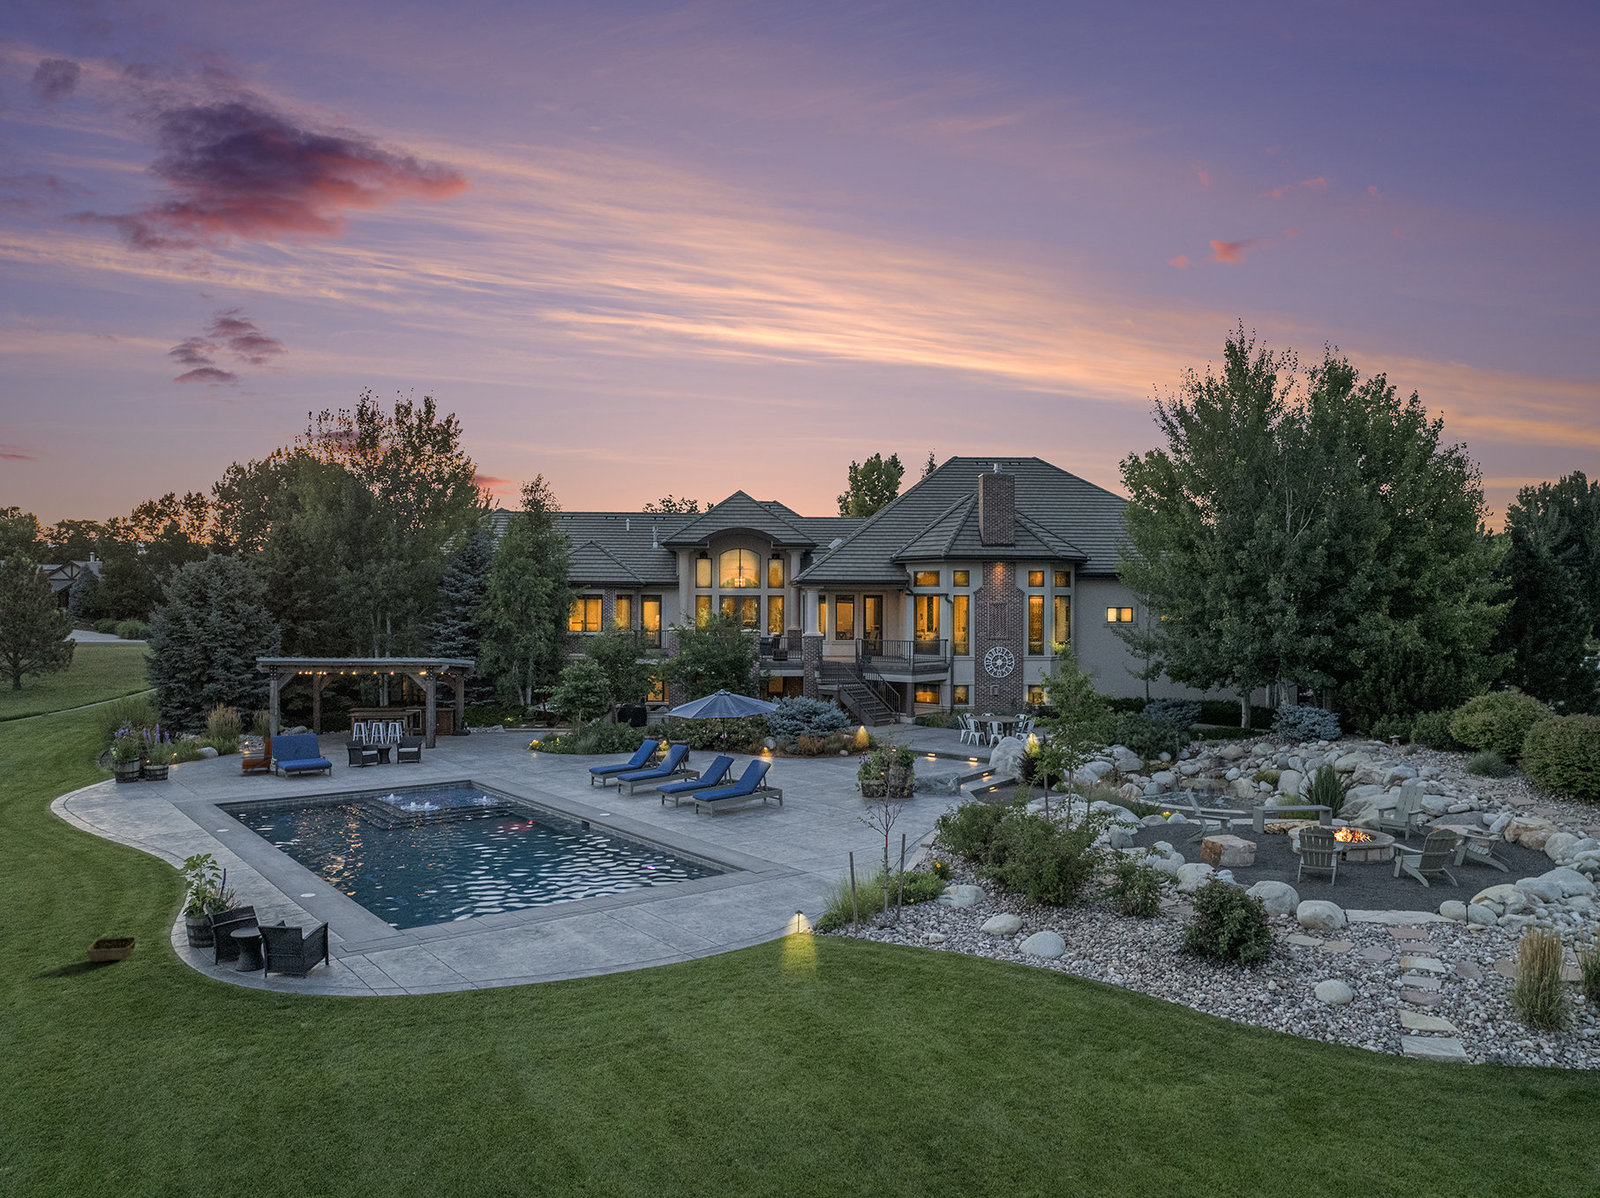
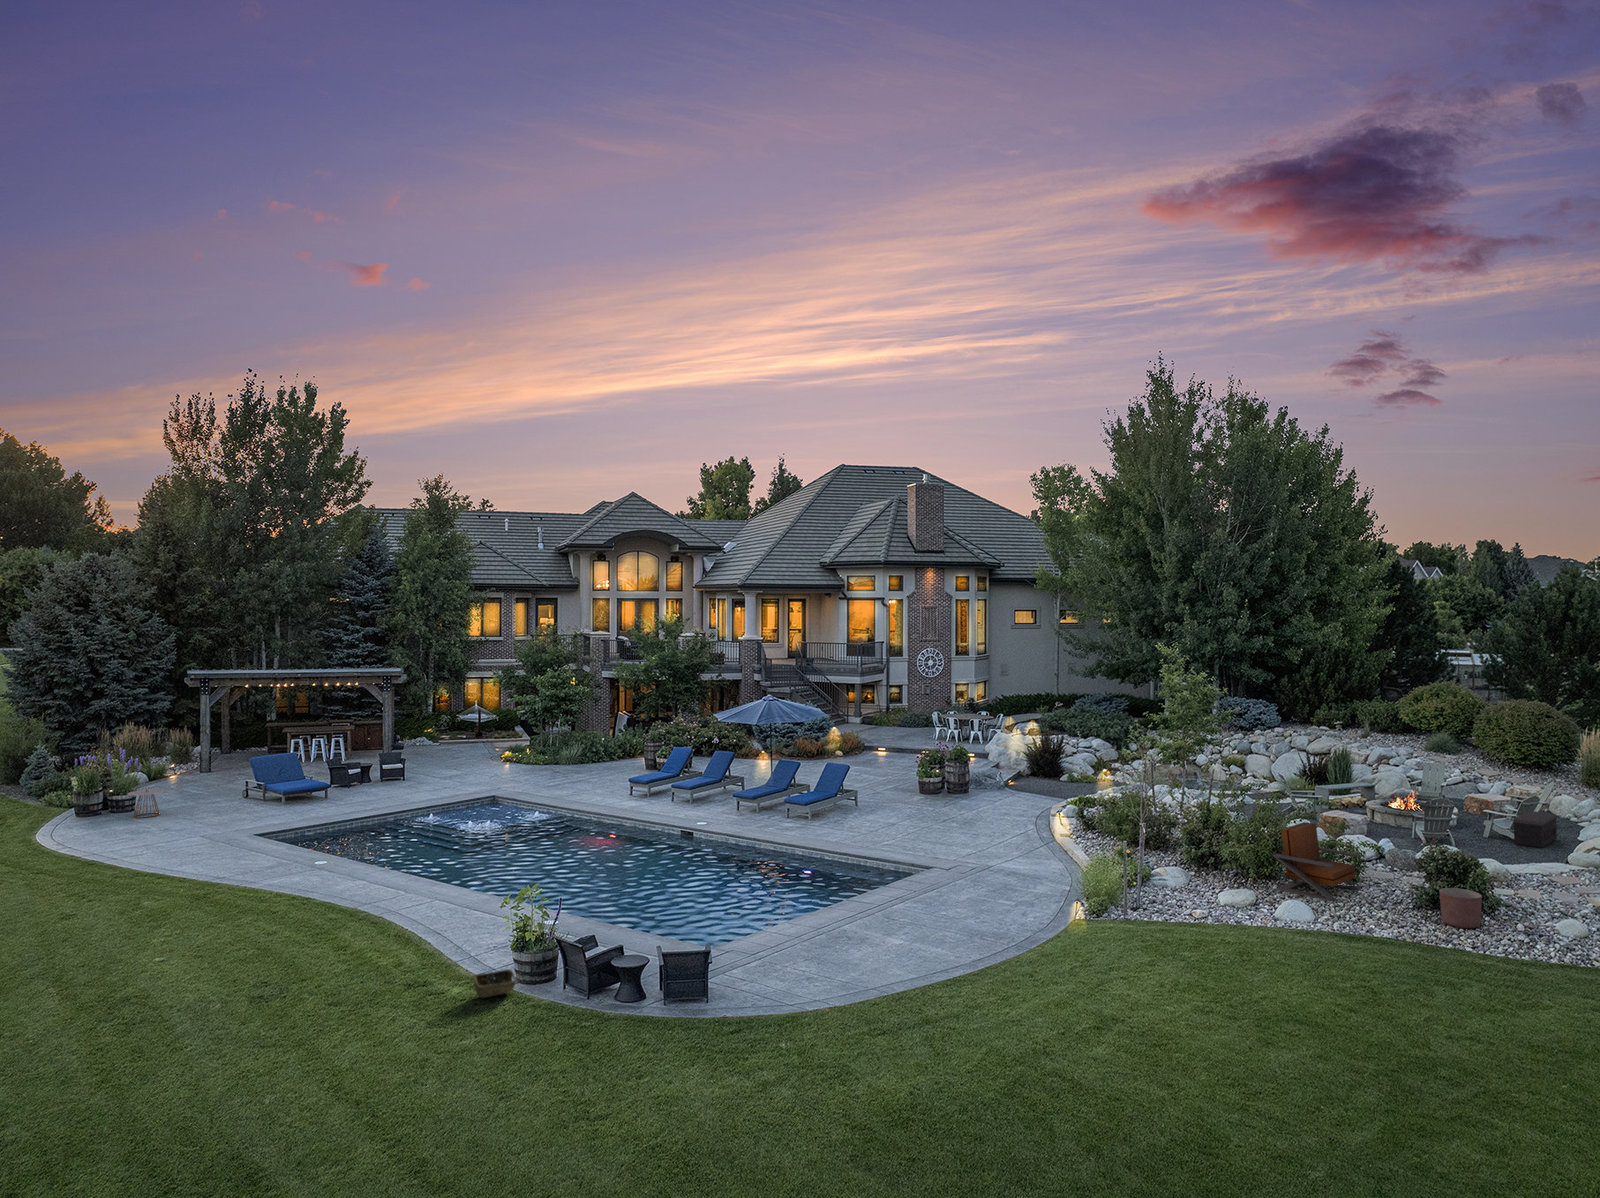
lounge chair: present [241,739,275,777] -> present [1274,822,1361,901]
side table: none [159,757,193,784] -> present [127,786,166,818]
storage bench: none [1463,855,1538,905] -> present [1514,811,1557,848]
planter: none [1180,942,1229,996] -> present [1439,888,1482,928]

